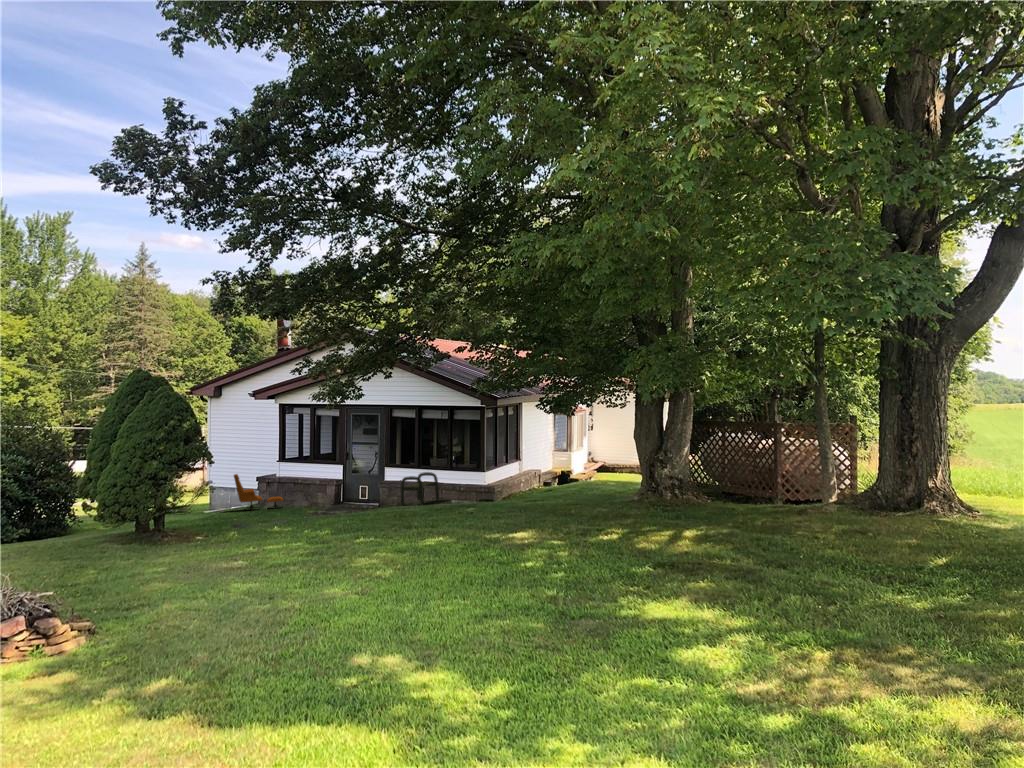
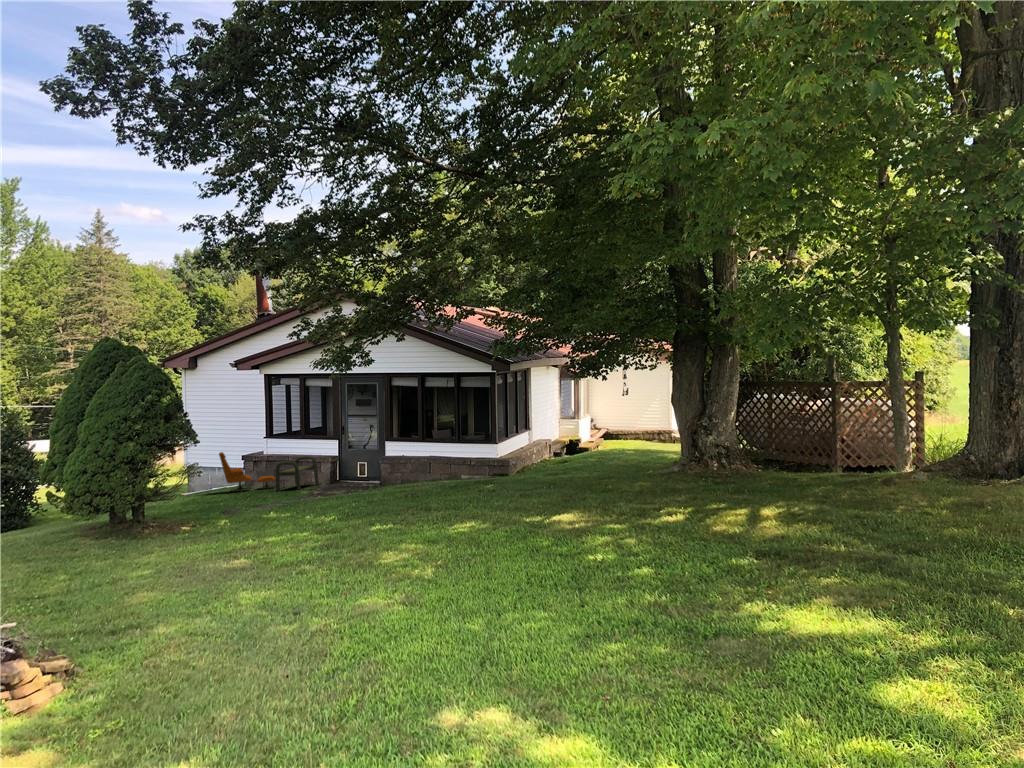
bench: present [401,472,439,506] -> present [275,456,319,491]

